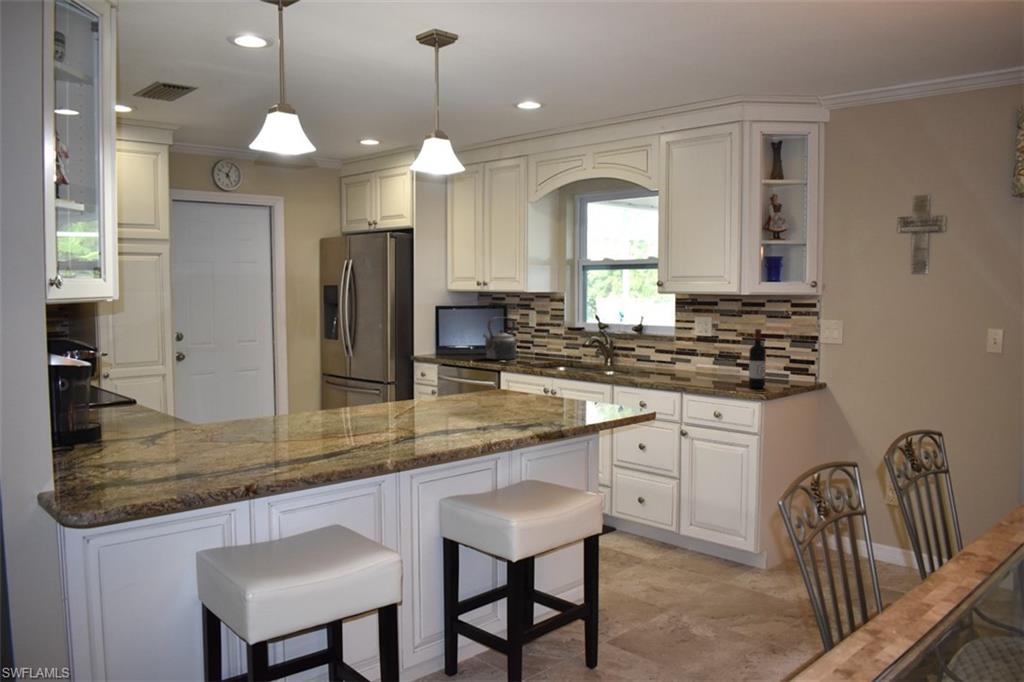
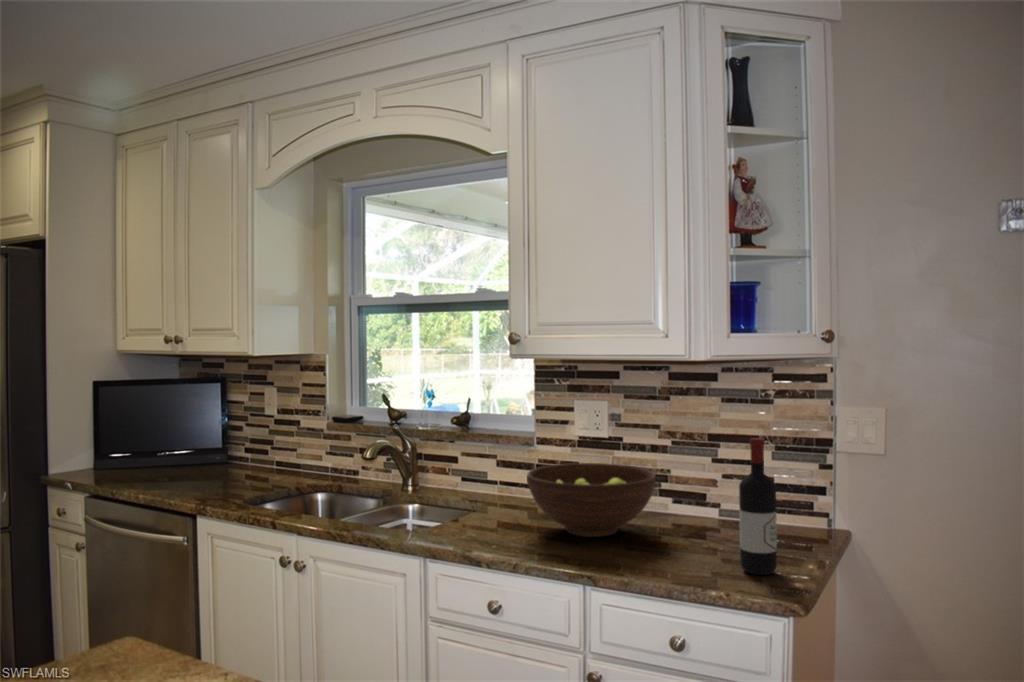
kettle: present [483,317,516,360] -> none [167,401,237,484]
fruit bowl: none [662,347,725,379] -> present [527,463,656,537]

